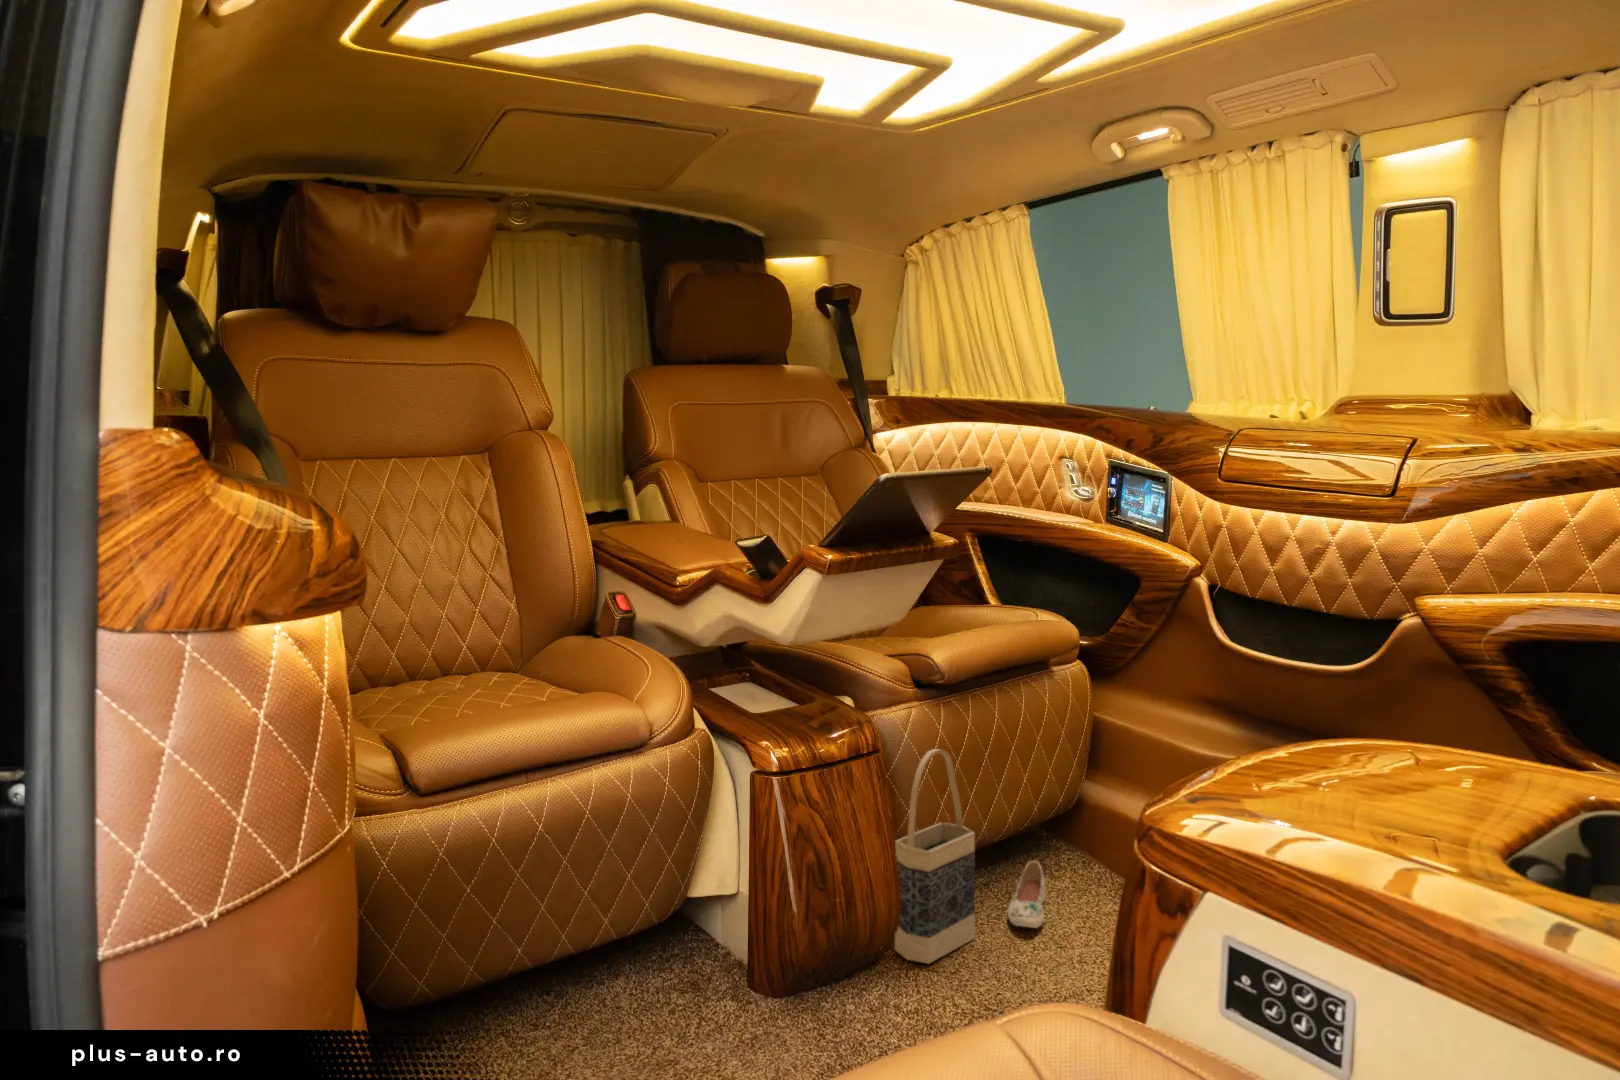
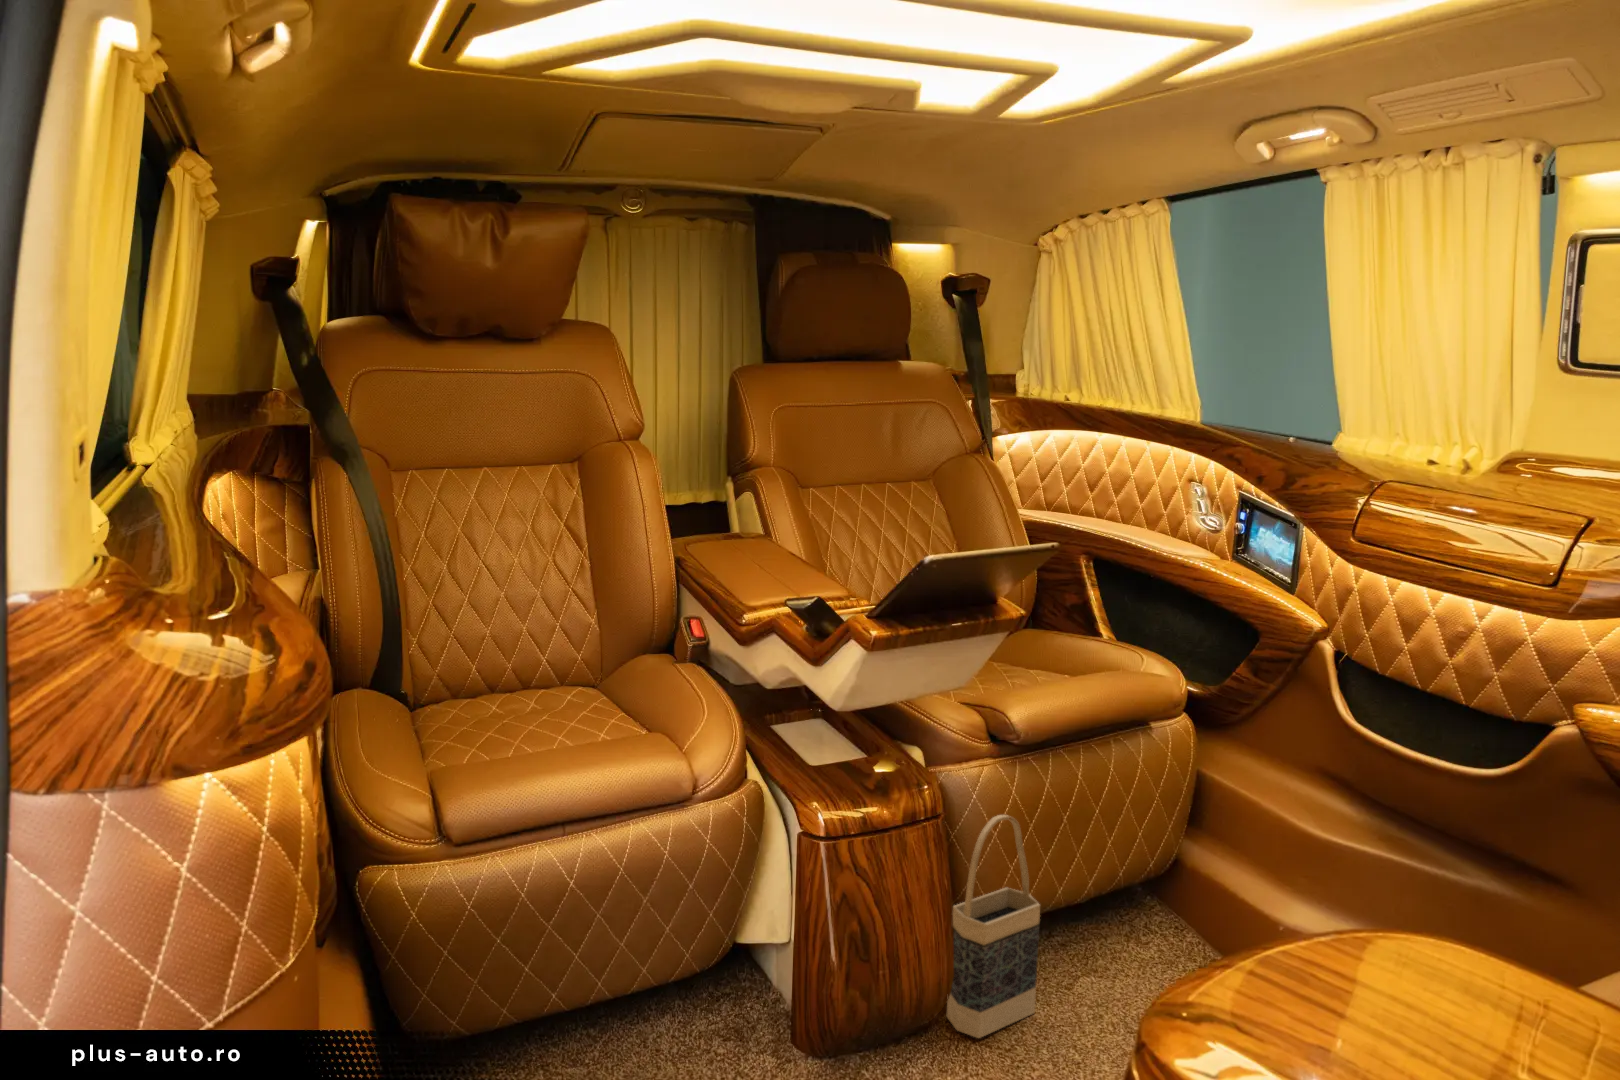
shoe: present [1008,861,1045,928] -> none [1075,931,1122,1010]

